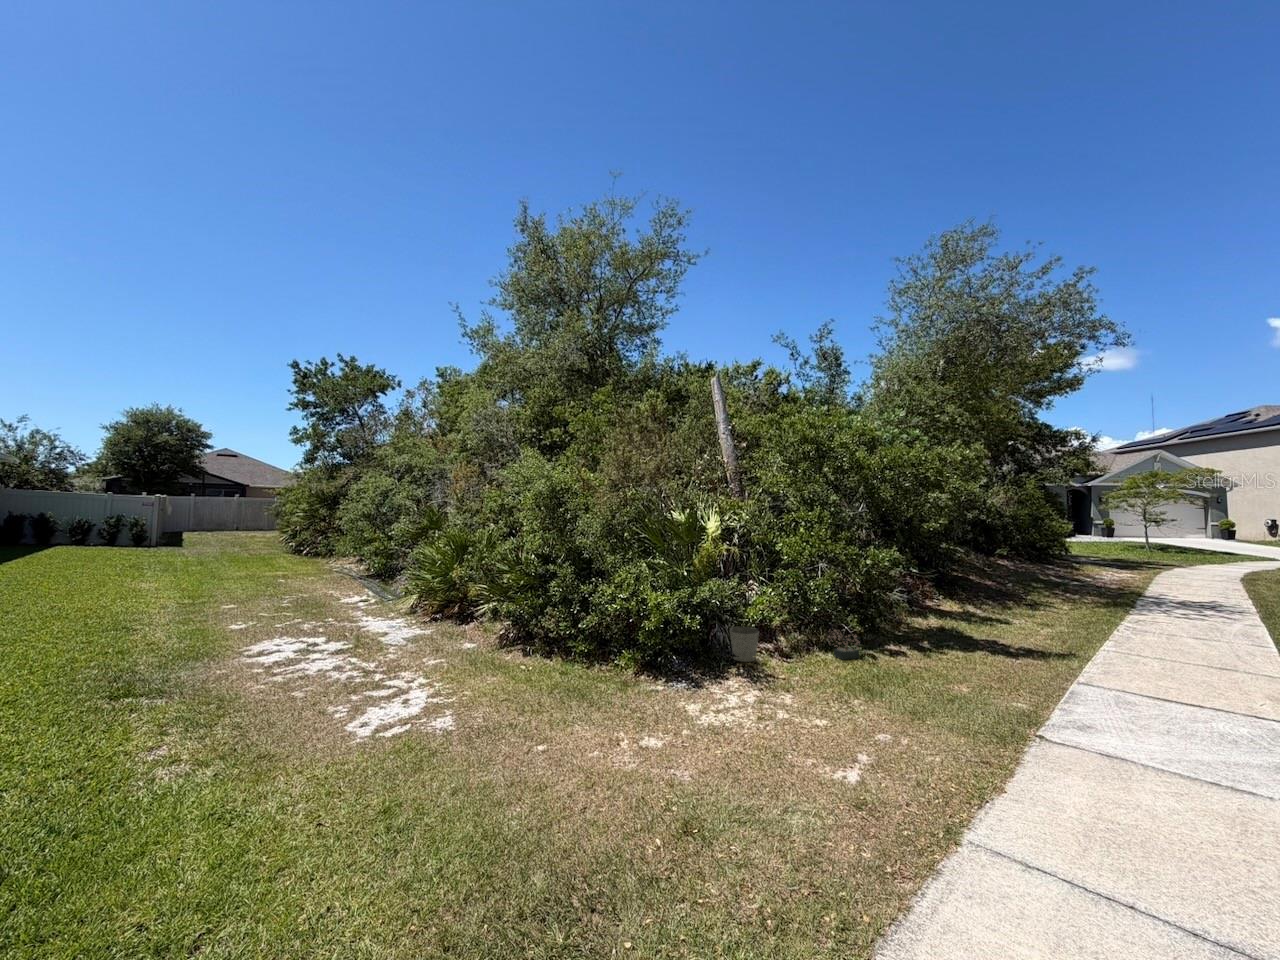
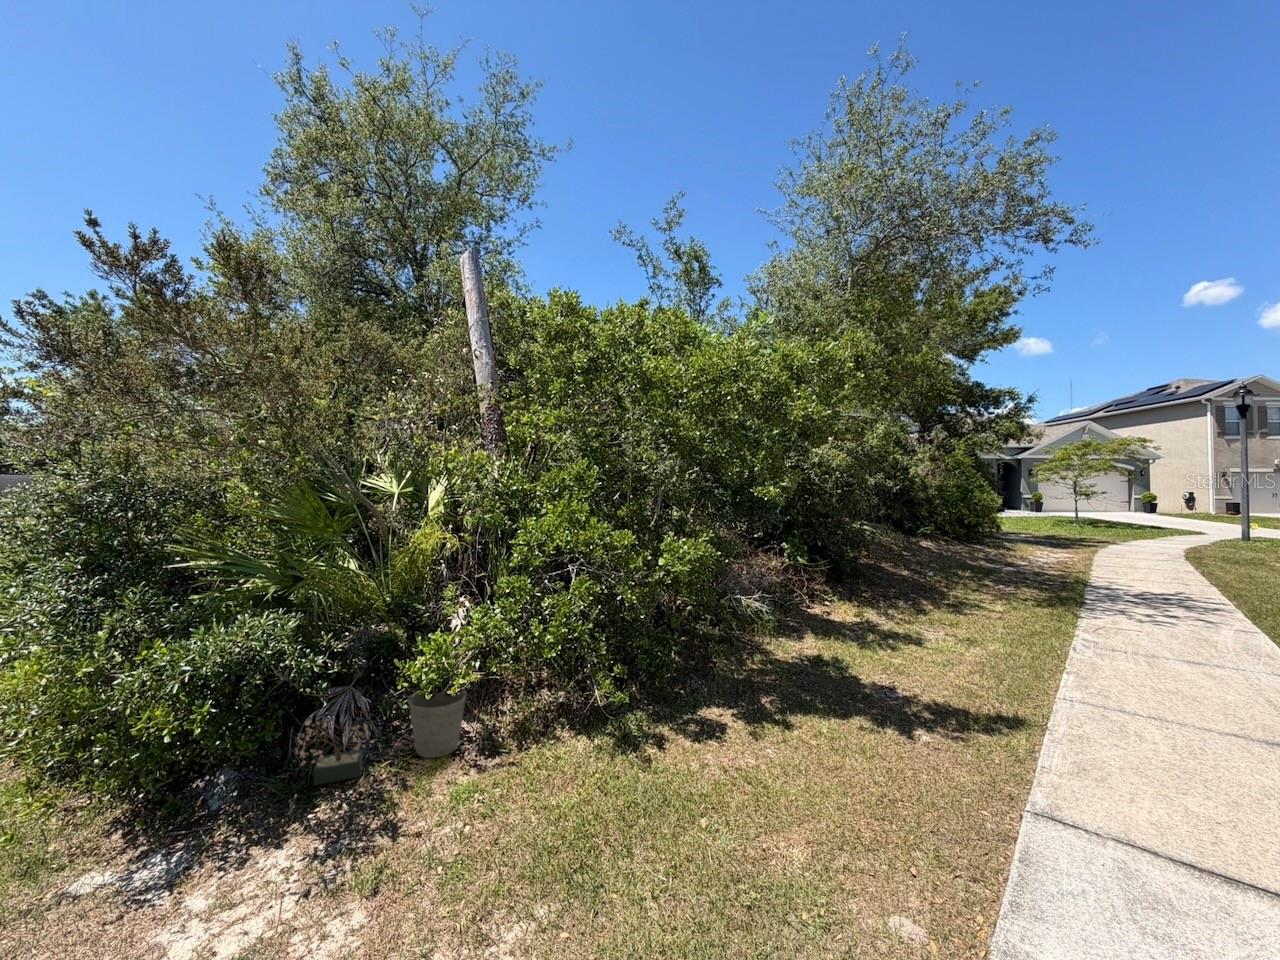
decorative plant: present [829,630,859,659] -> present [295,717,374,785]

